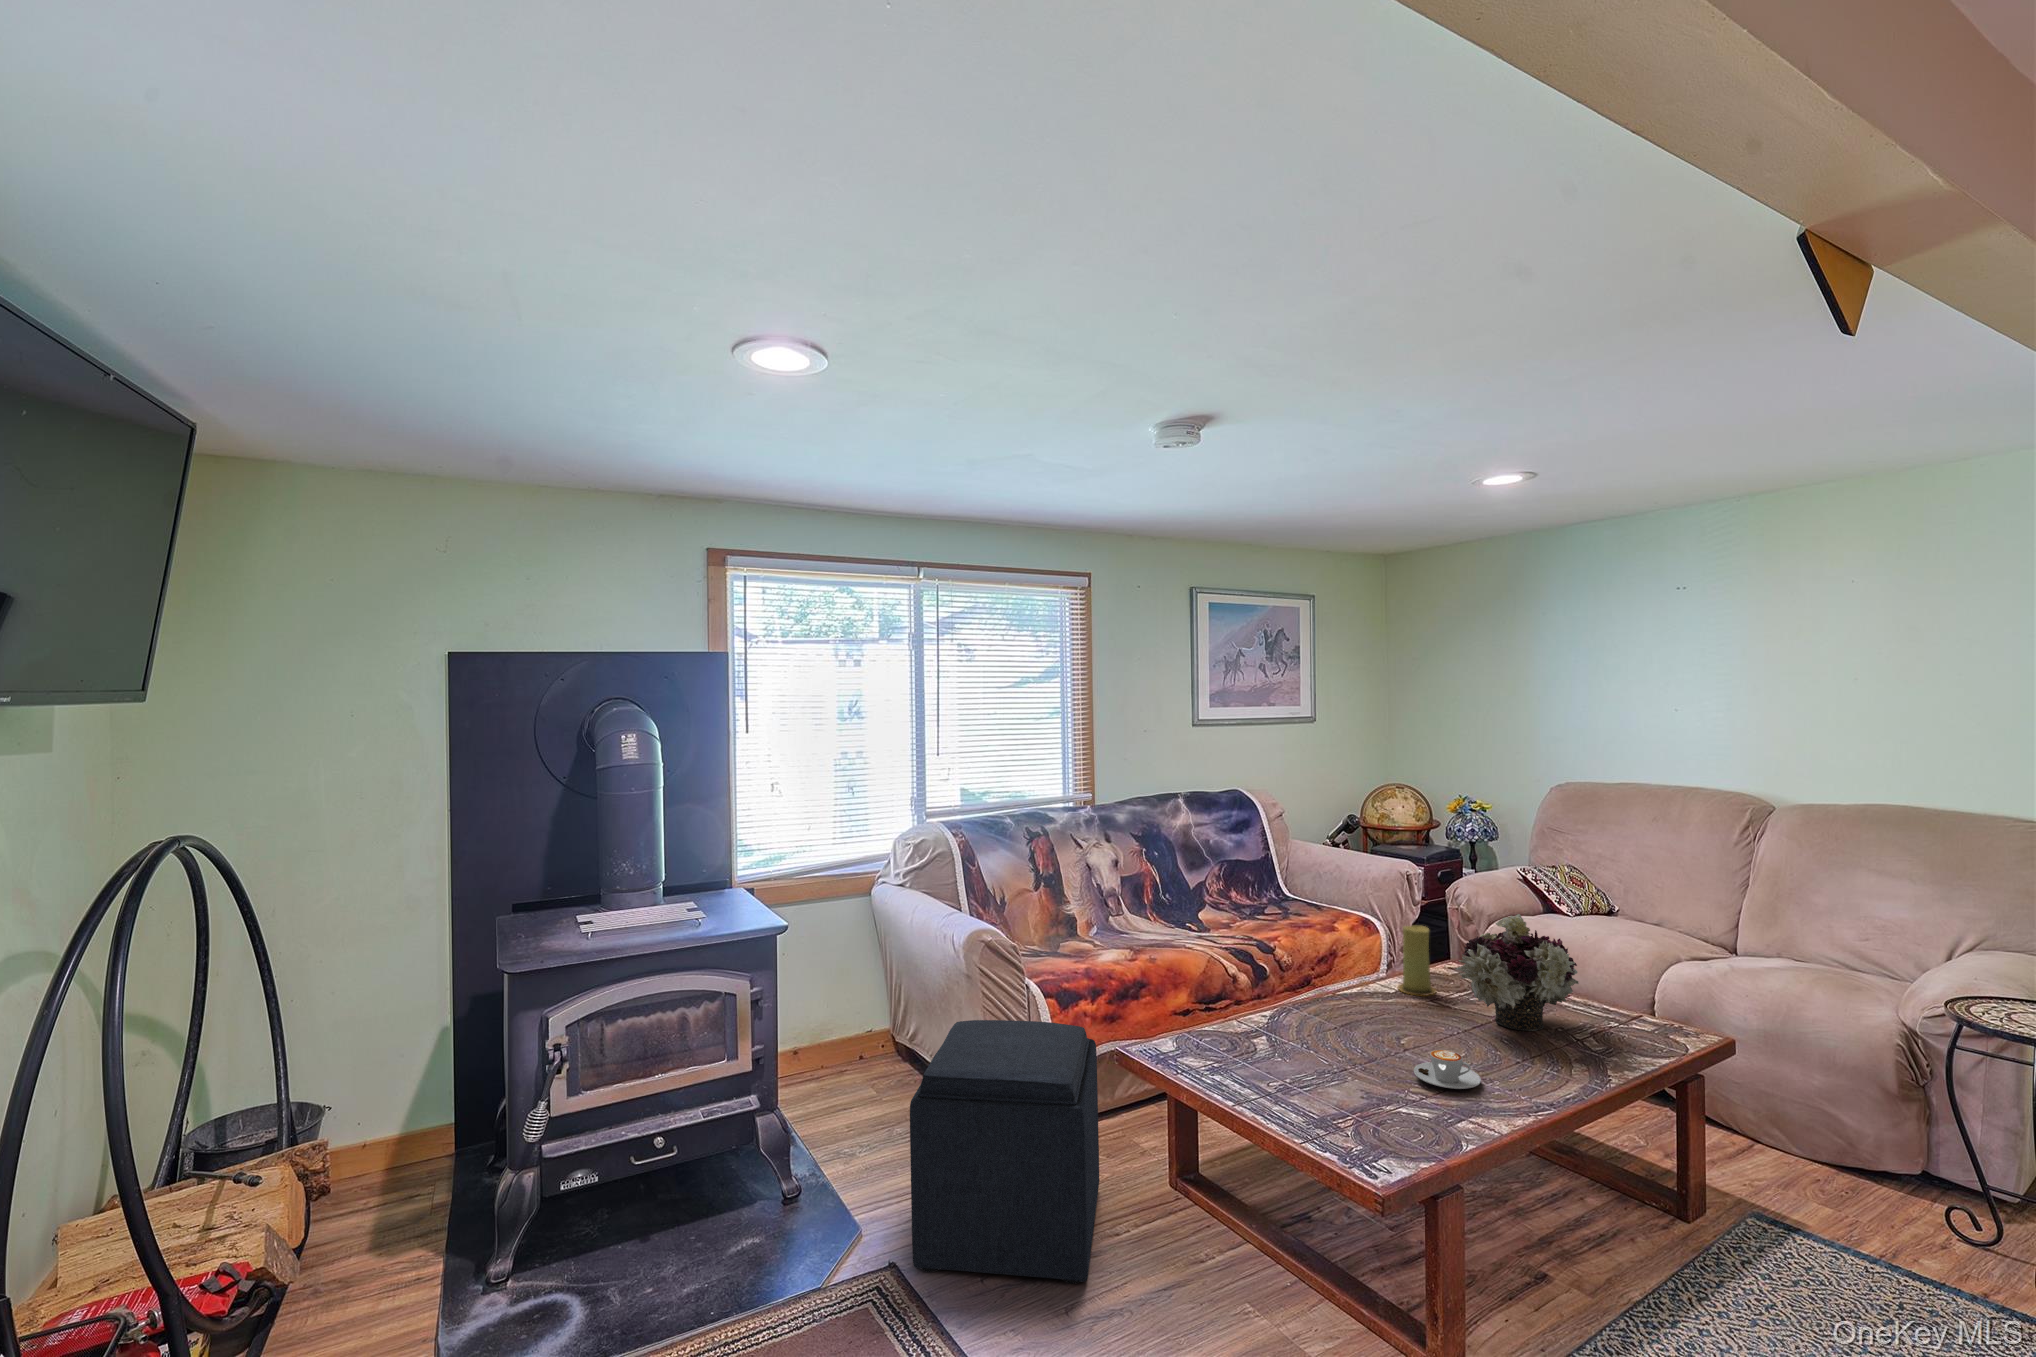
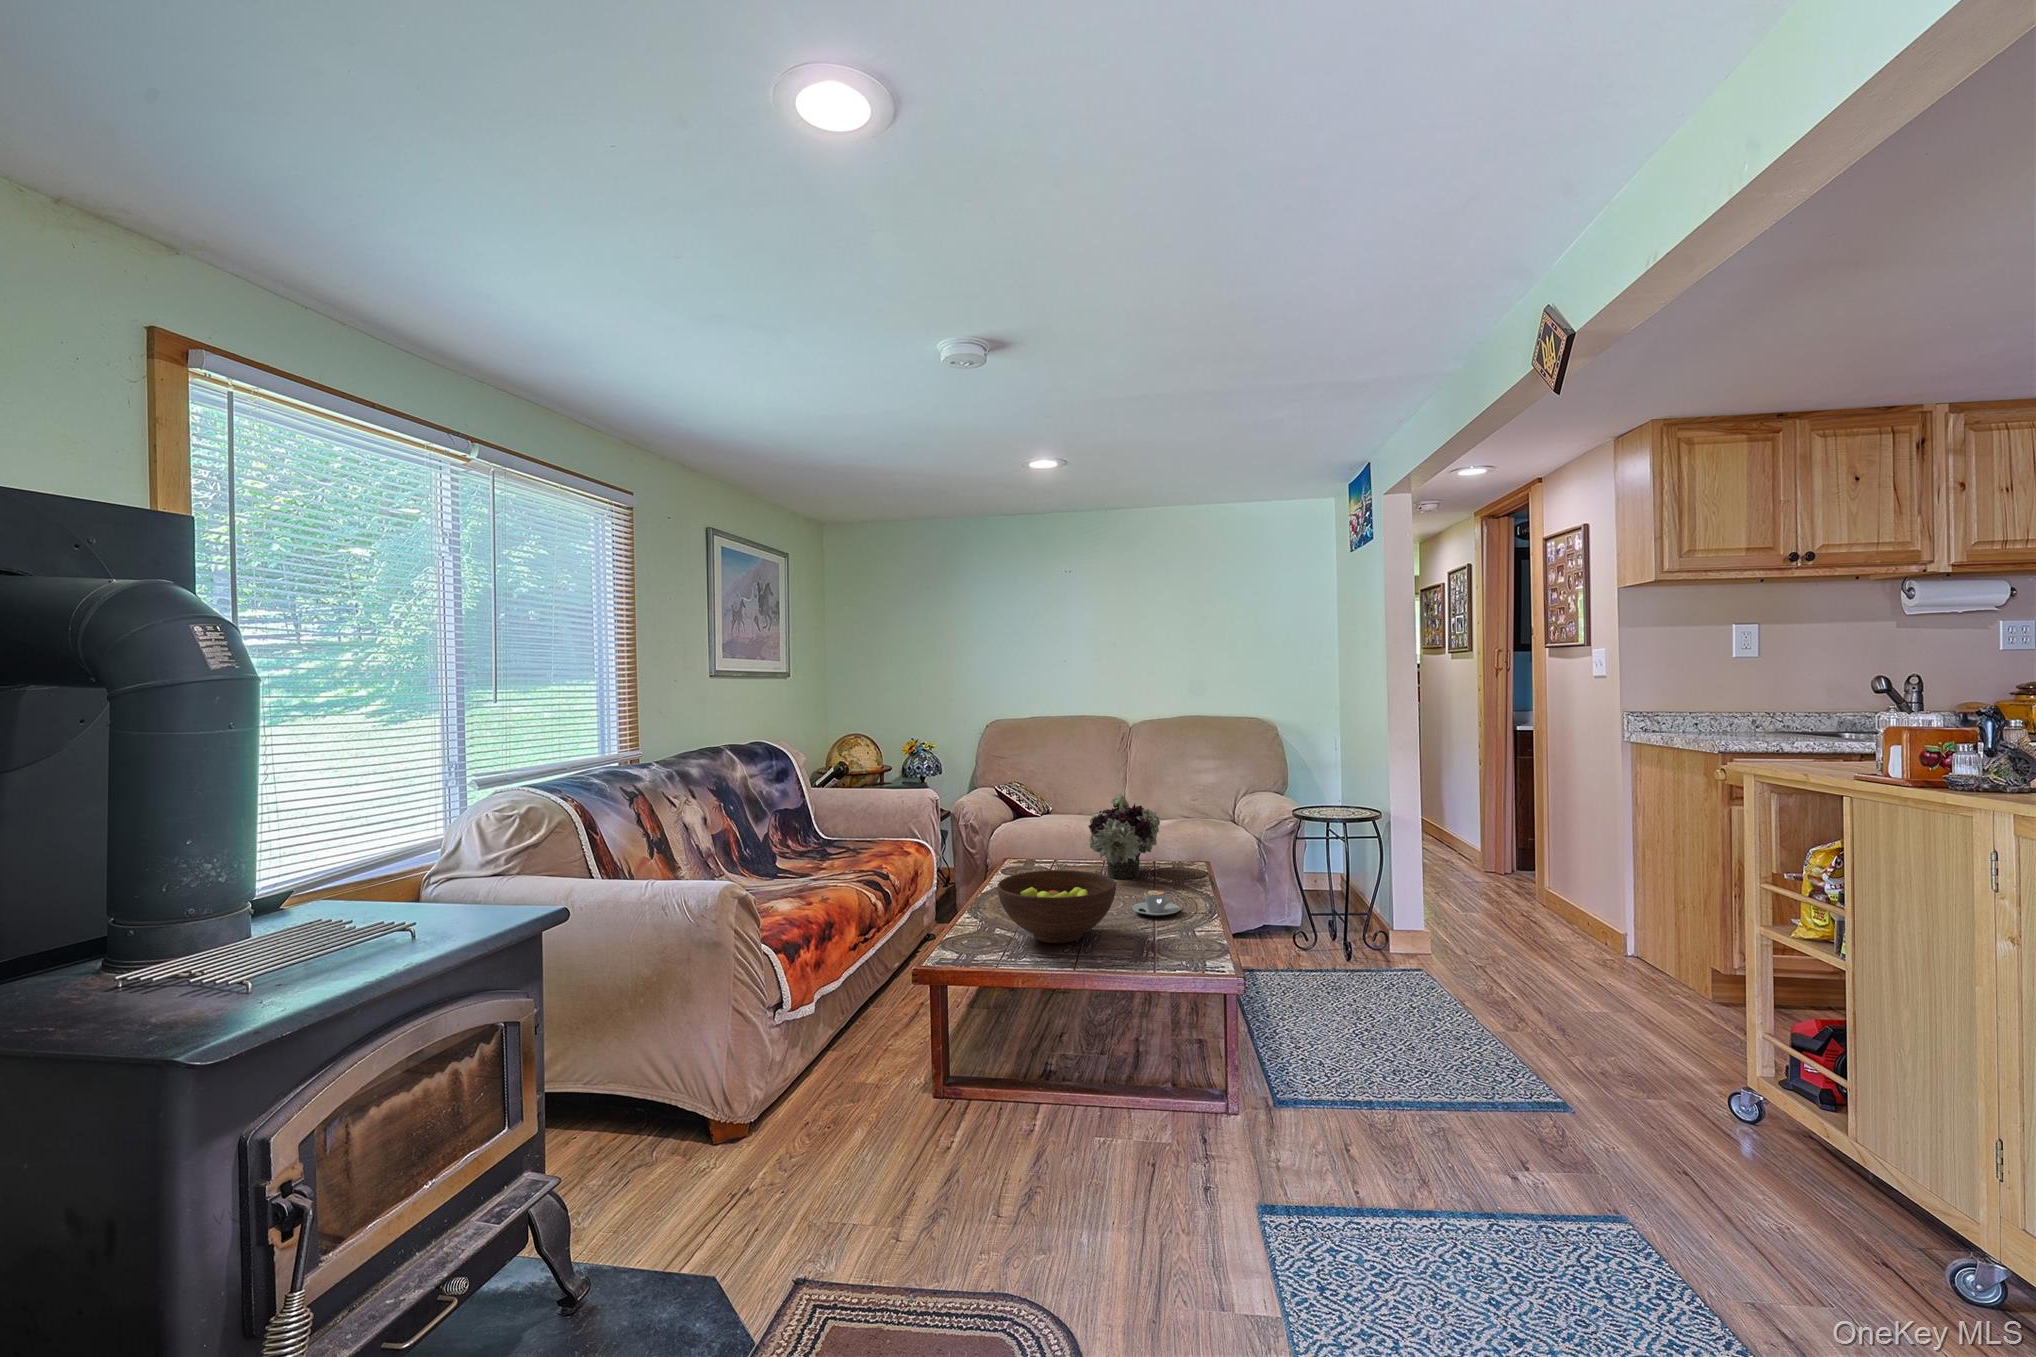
candle: present [1398,926,1436,996] -> none [1017,821,1046,877]
fruit bowl: none [1213,984,1353,1077] -> present [997,870,1116,943]
ottoman: present [910,1020,1099,1284] -> none [731,958,990,1271]

